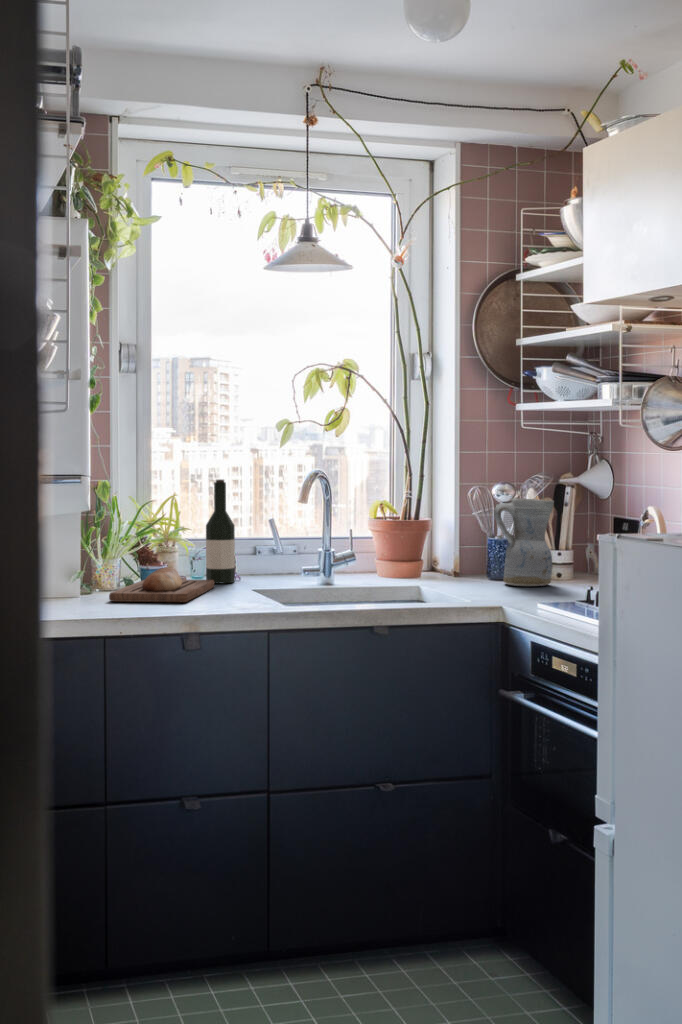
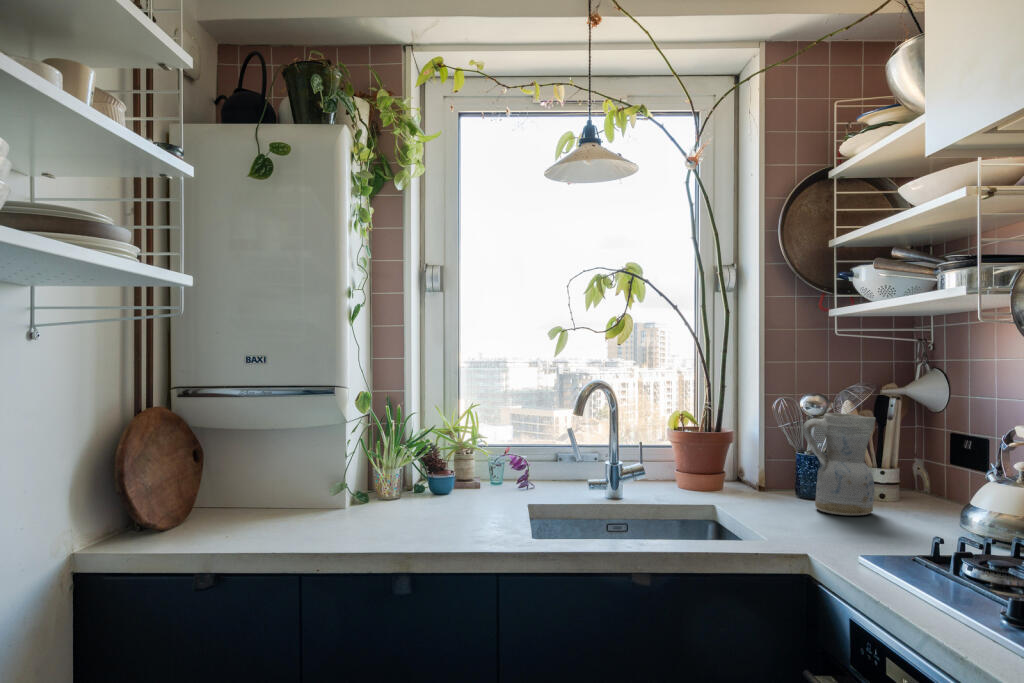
wine bottle: present [206,479,235,584] -> none [496,387,525,493]
bread loaf: present [109,567,214,602] -> none [370,477,497,525]

